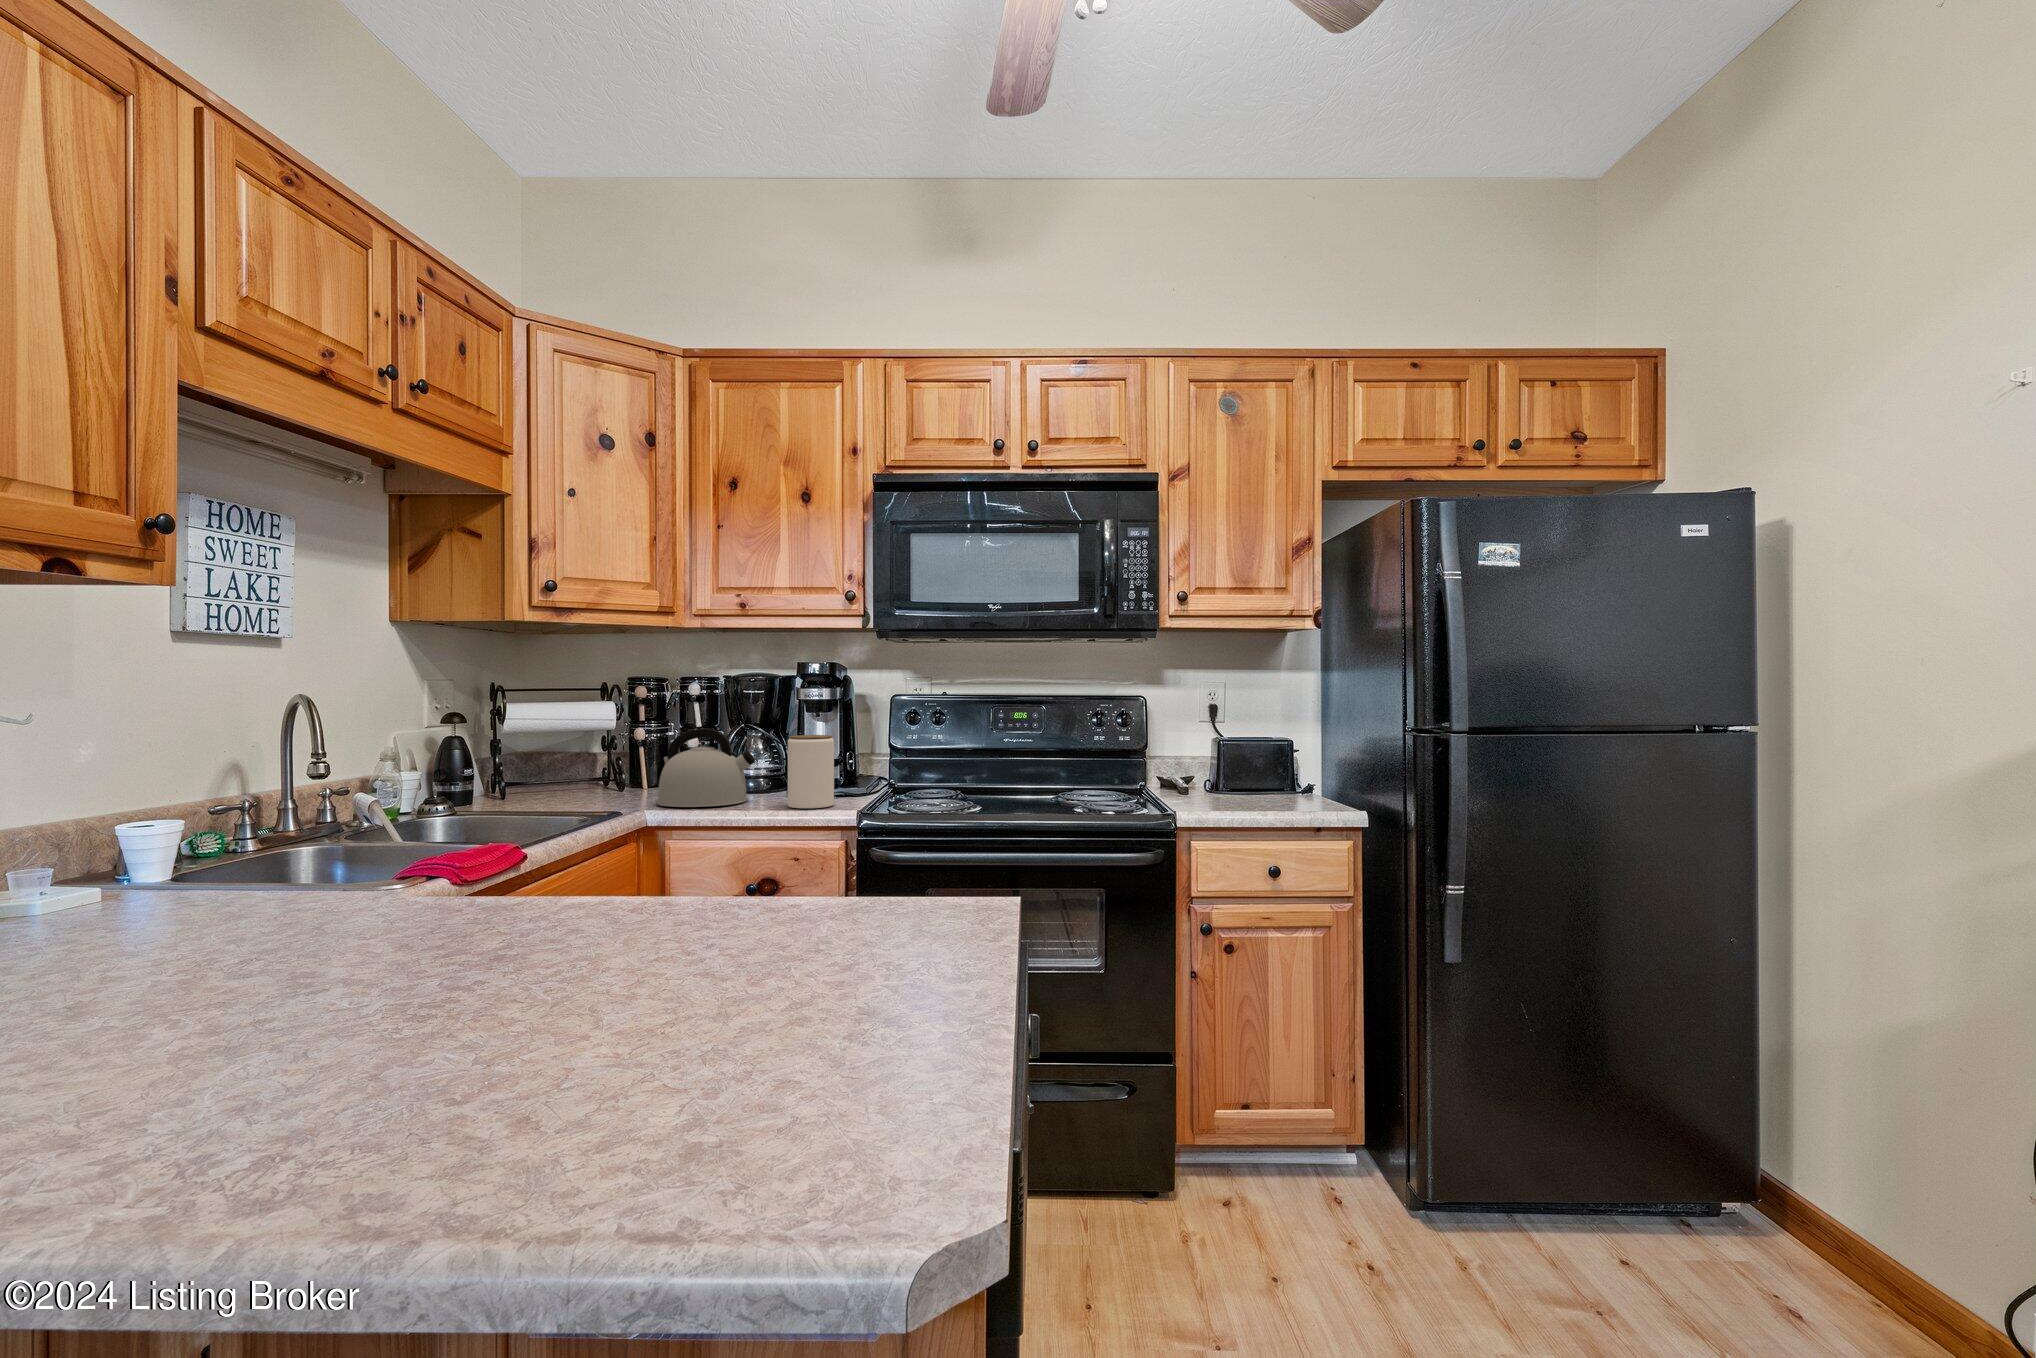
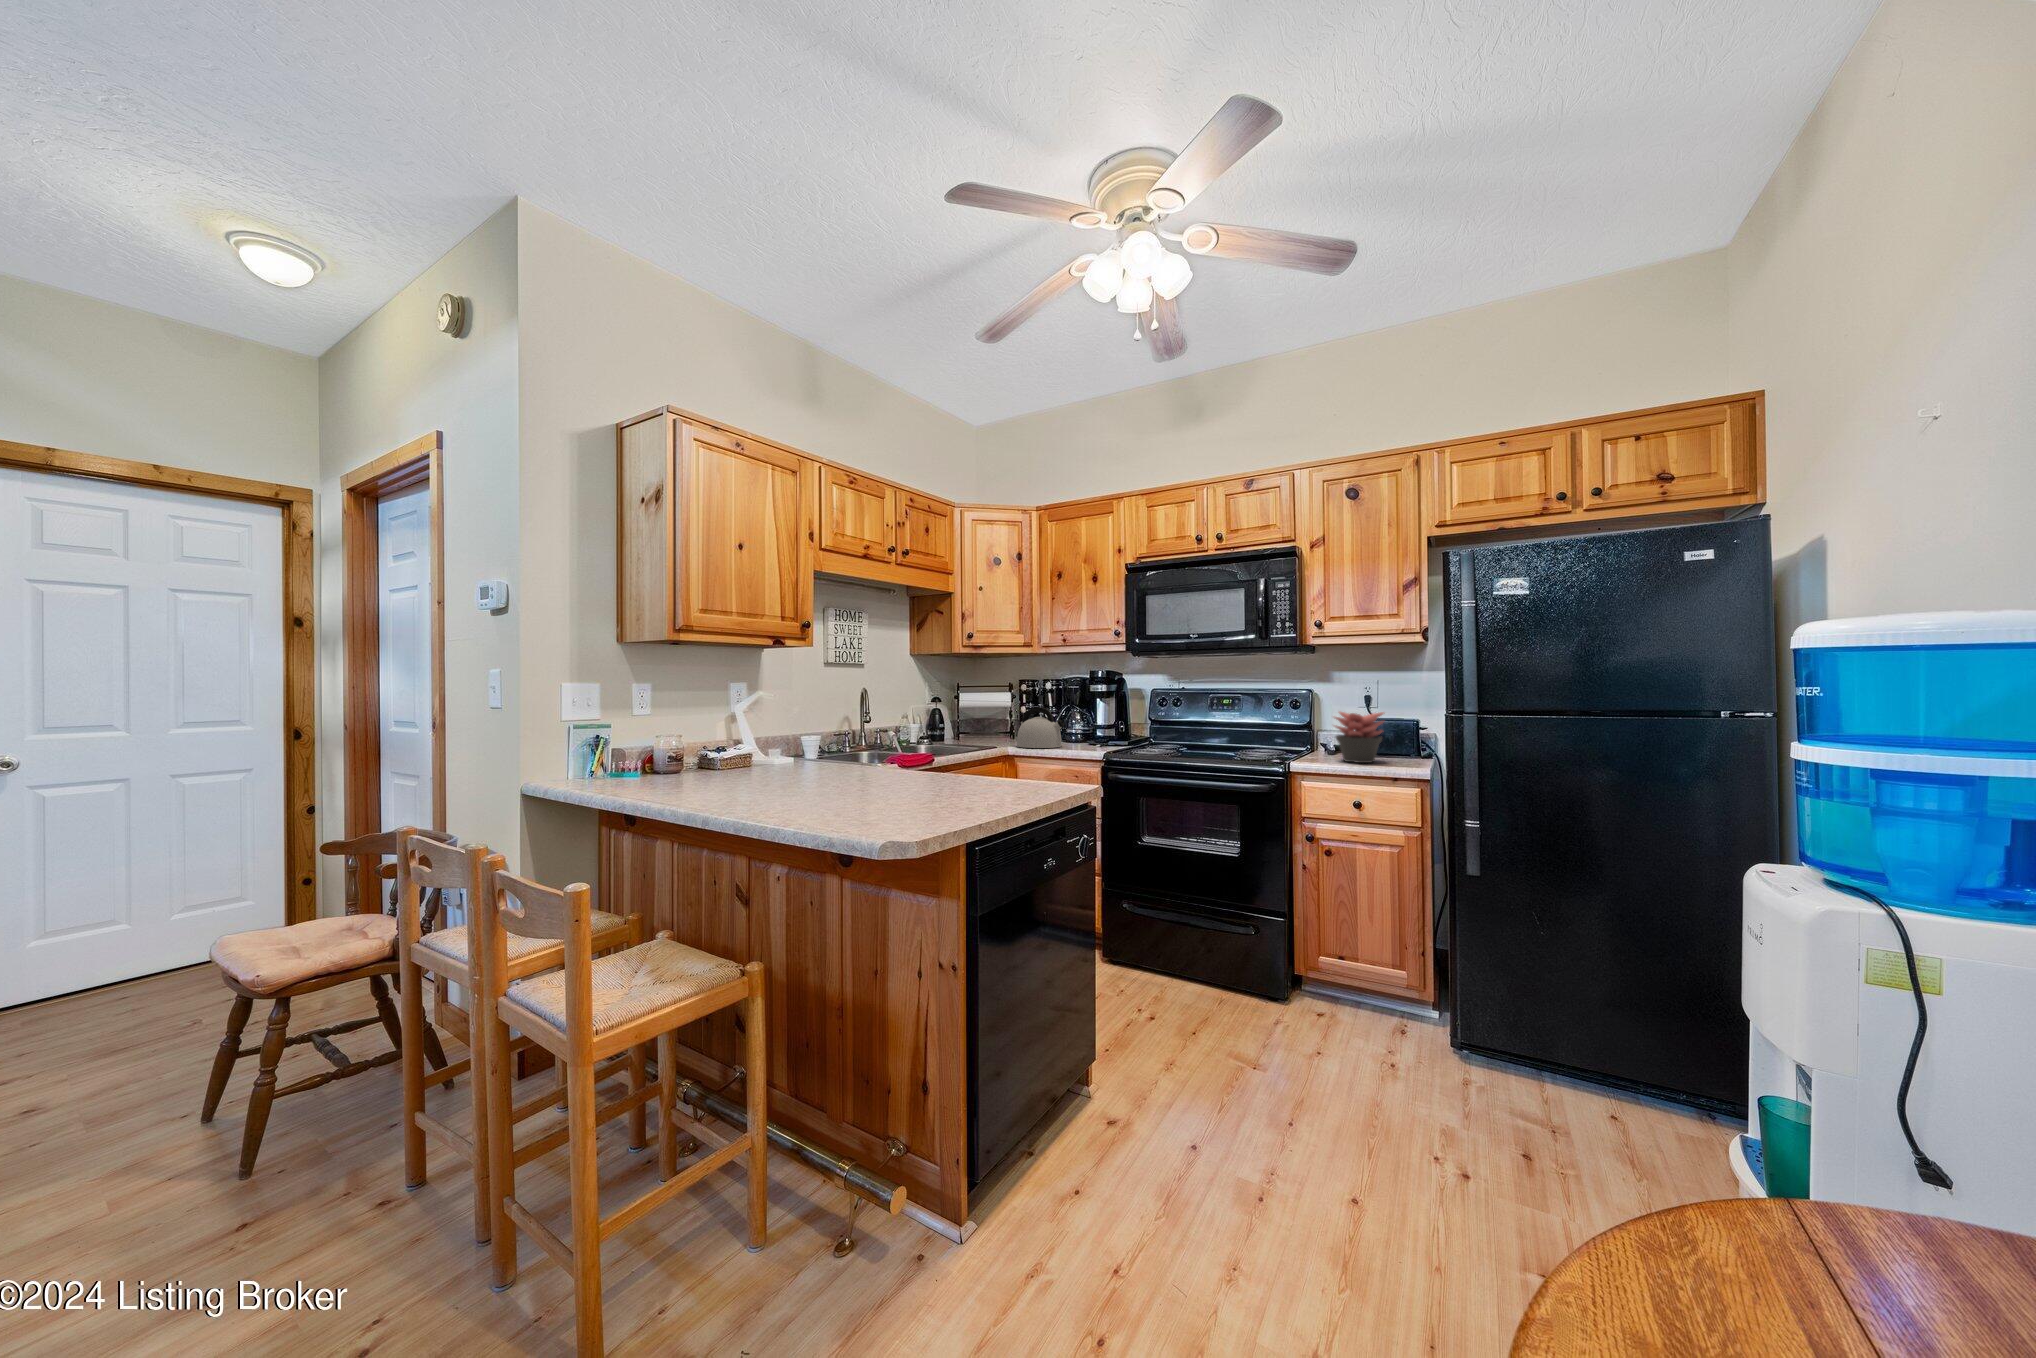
succulent plant: none [1205,726,1273,802] -> present [1334,712,1384,763]
jar: present [788,735,834,808] -> none [1076,712,1101,751]

